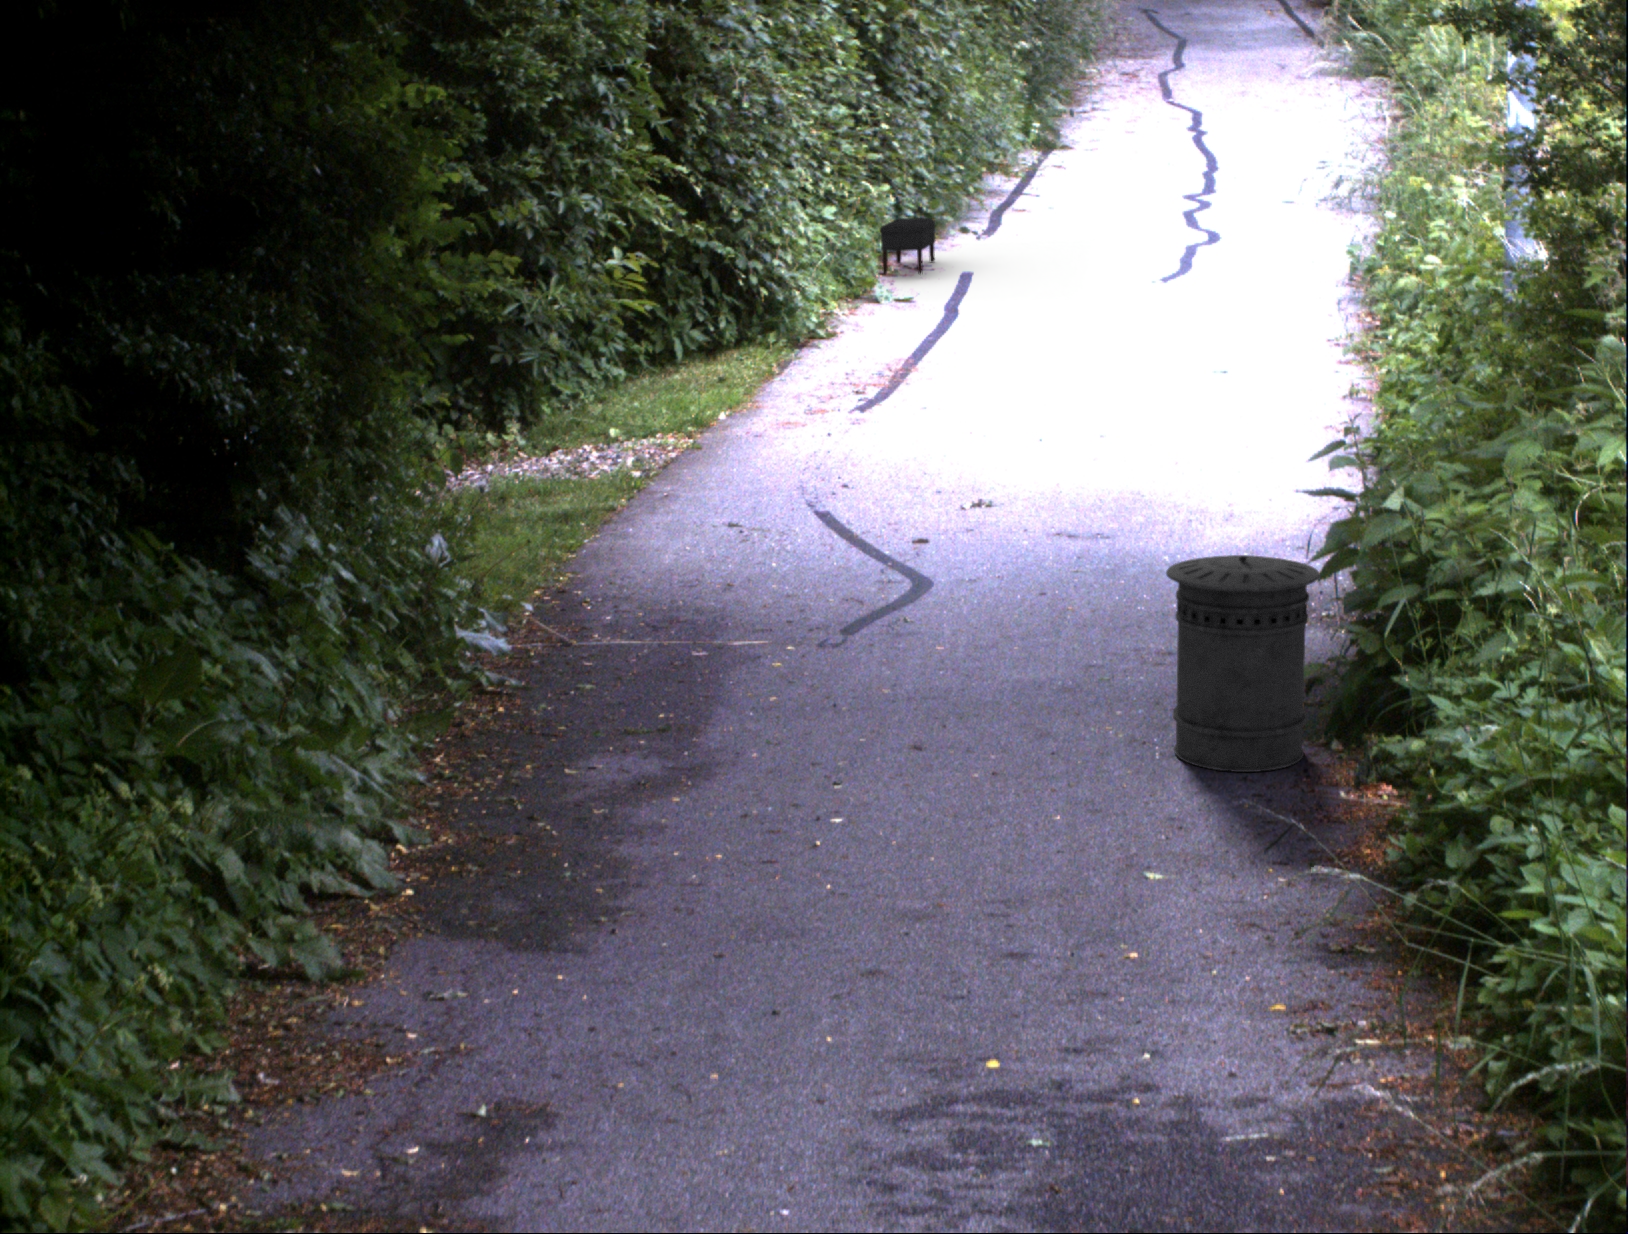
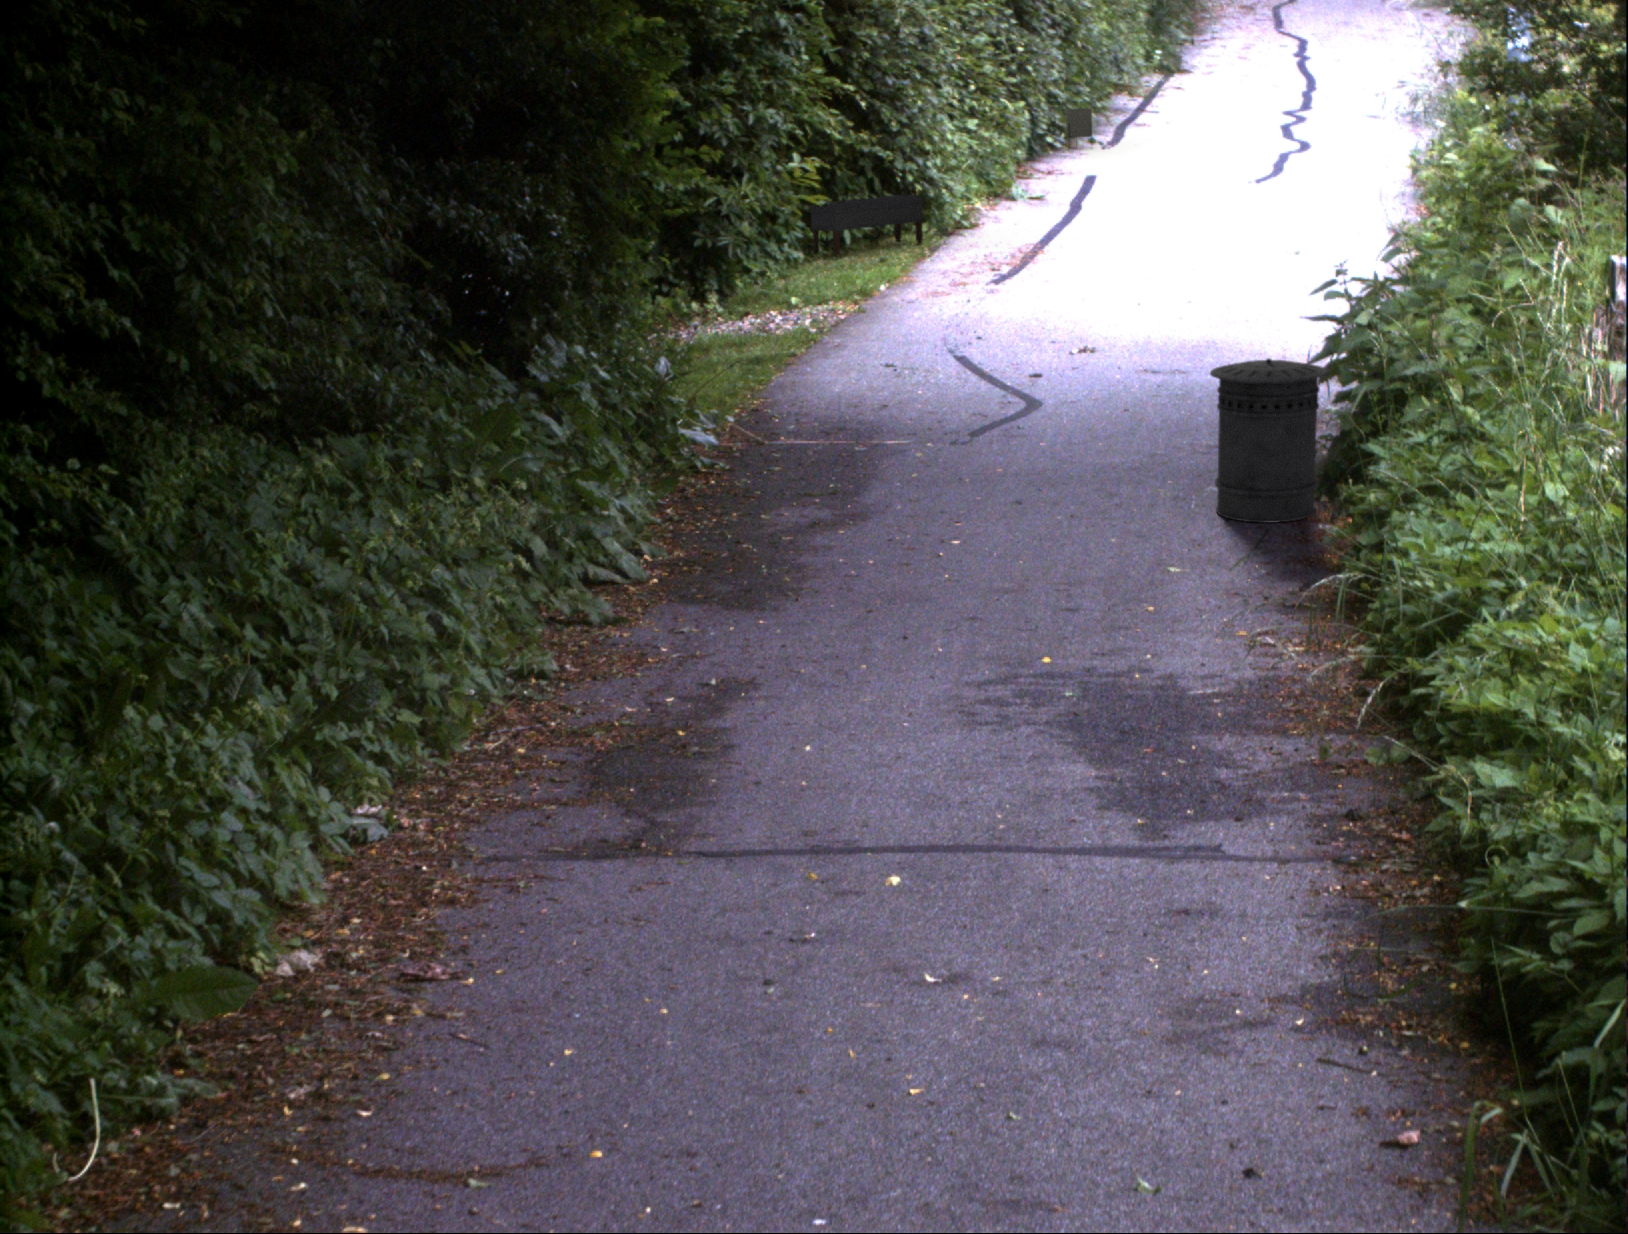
planter: none [936,192,967,240] -> present [1066,108,1092,138]
bench: present [880,218,936,275] -> present [809,195,923,256]

